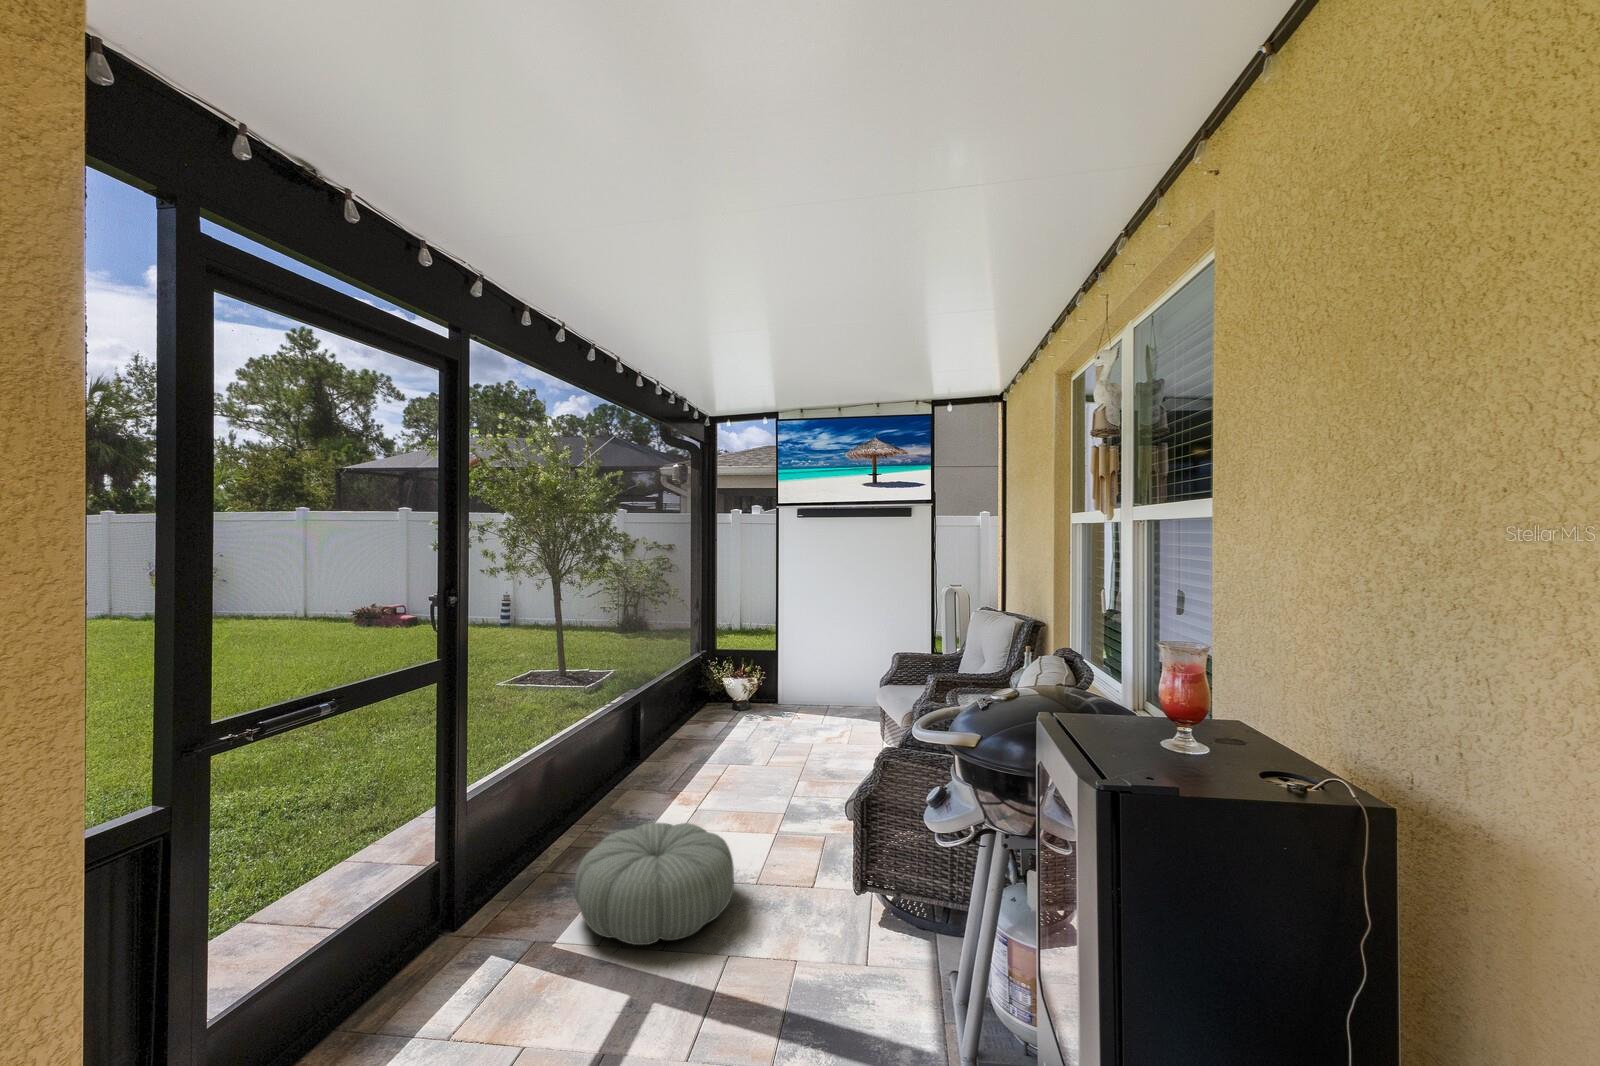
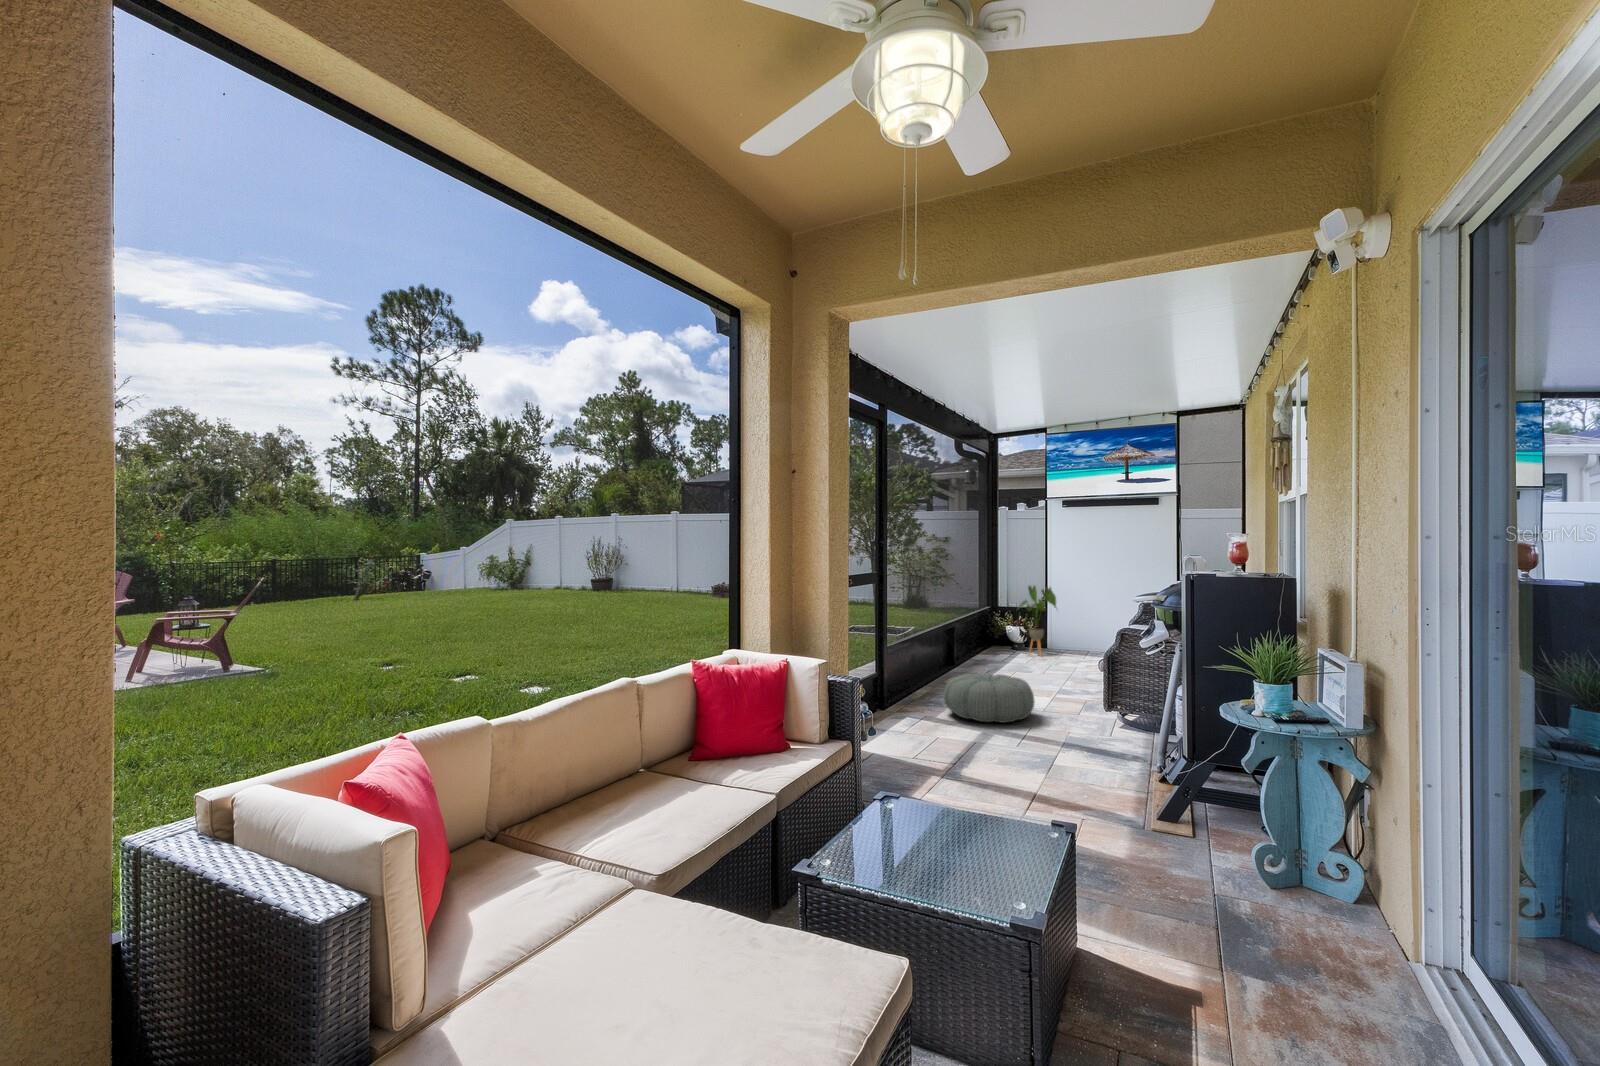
house plant: none [739,620,793,715] -> present [1018,586,1056,656]

